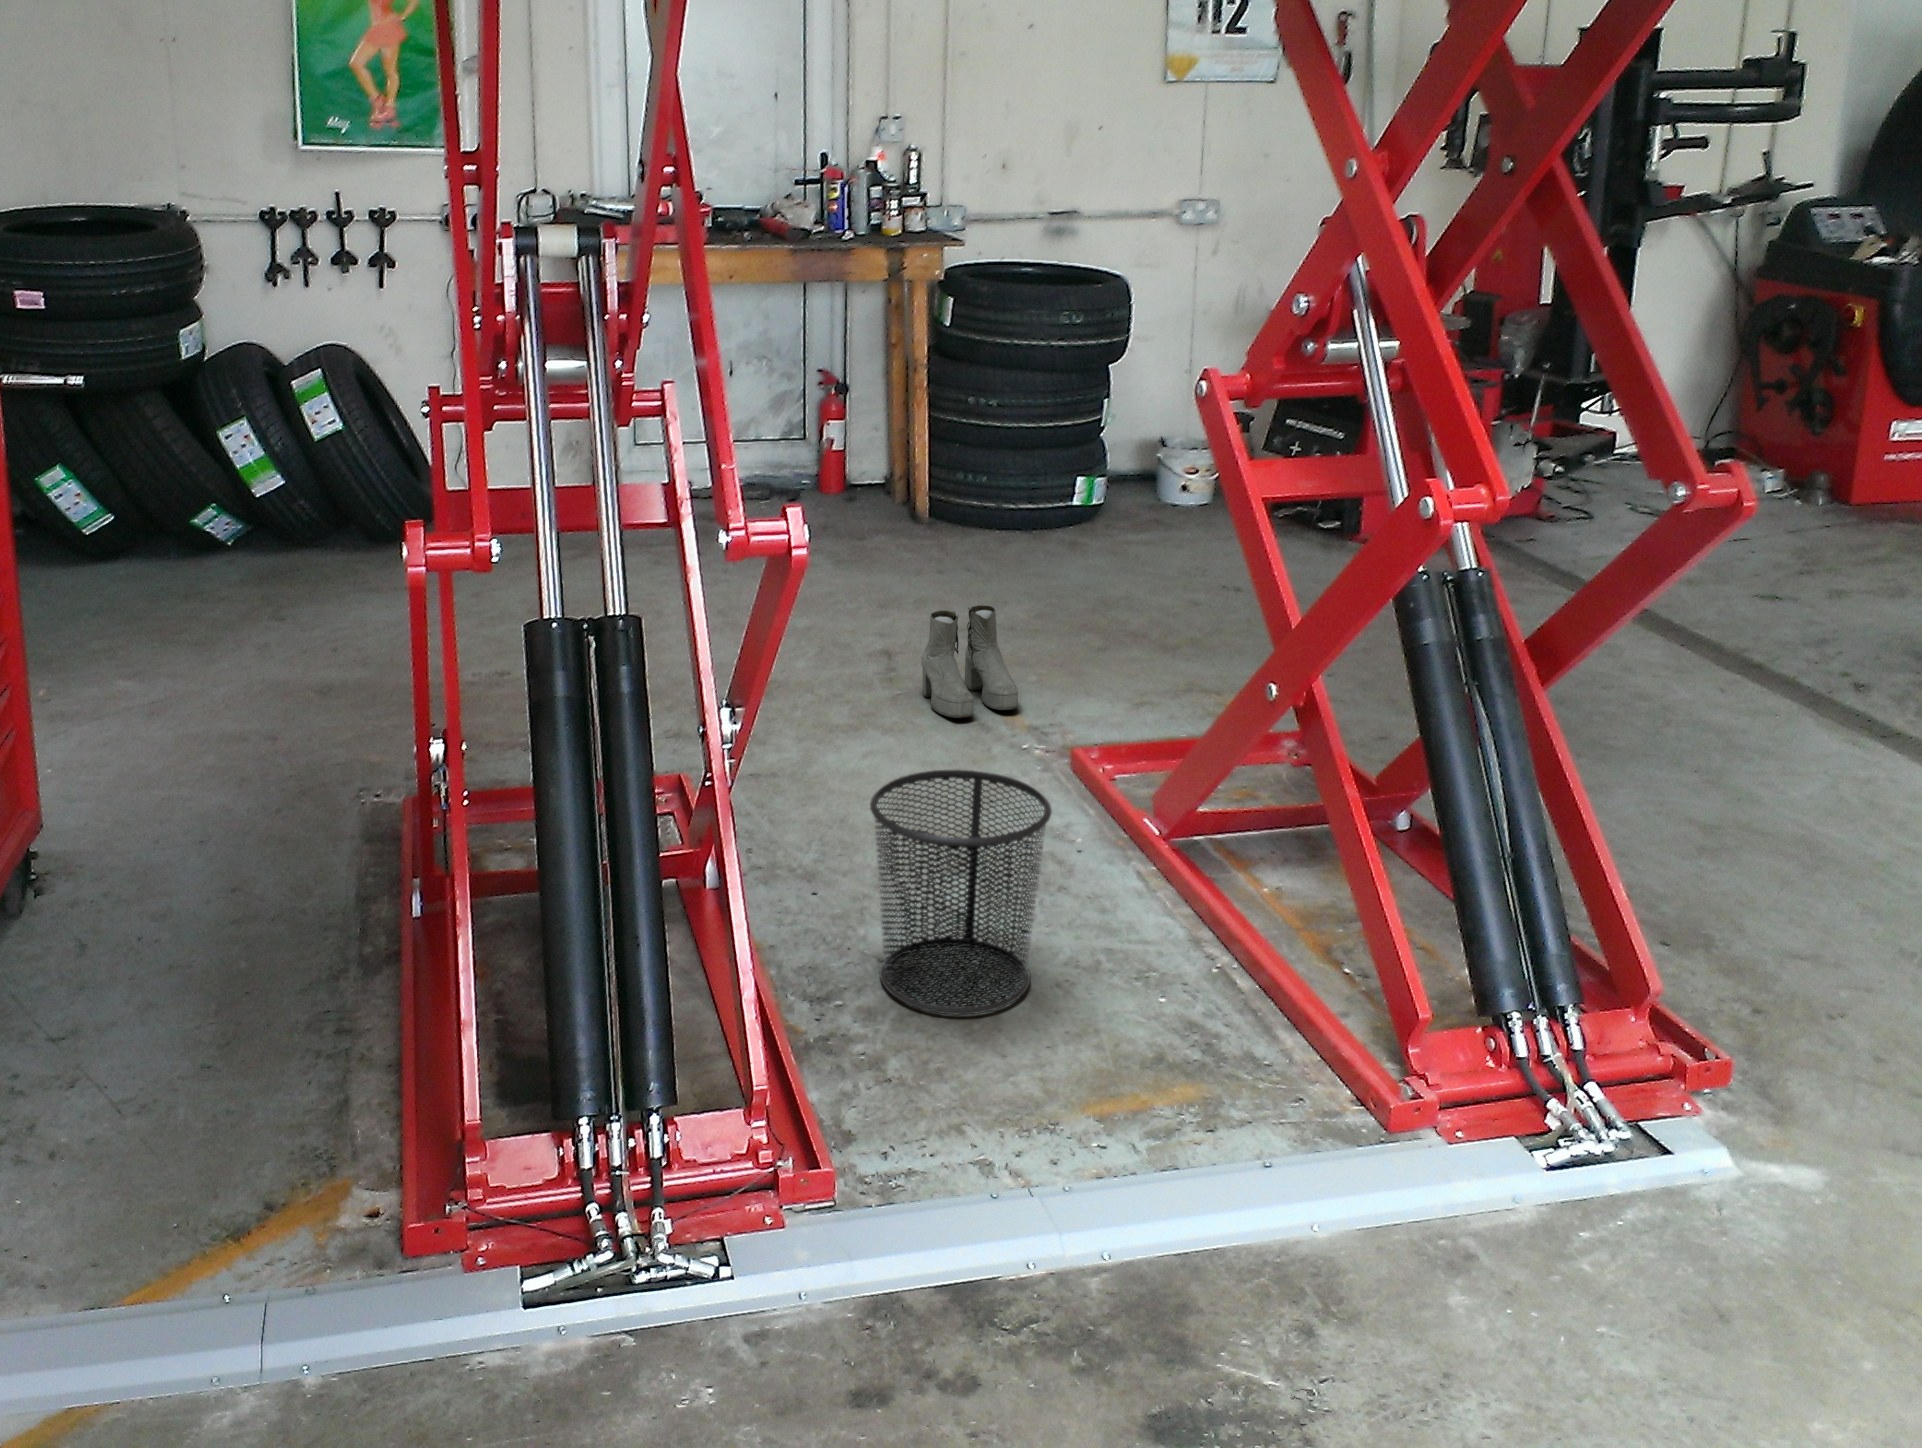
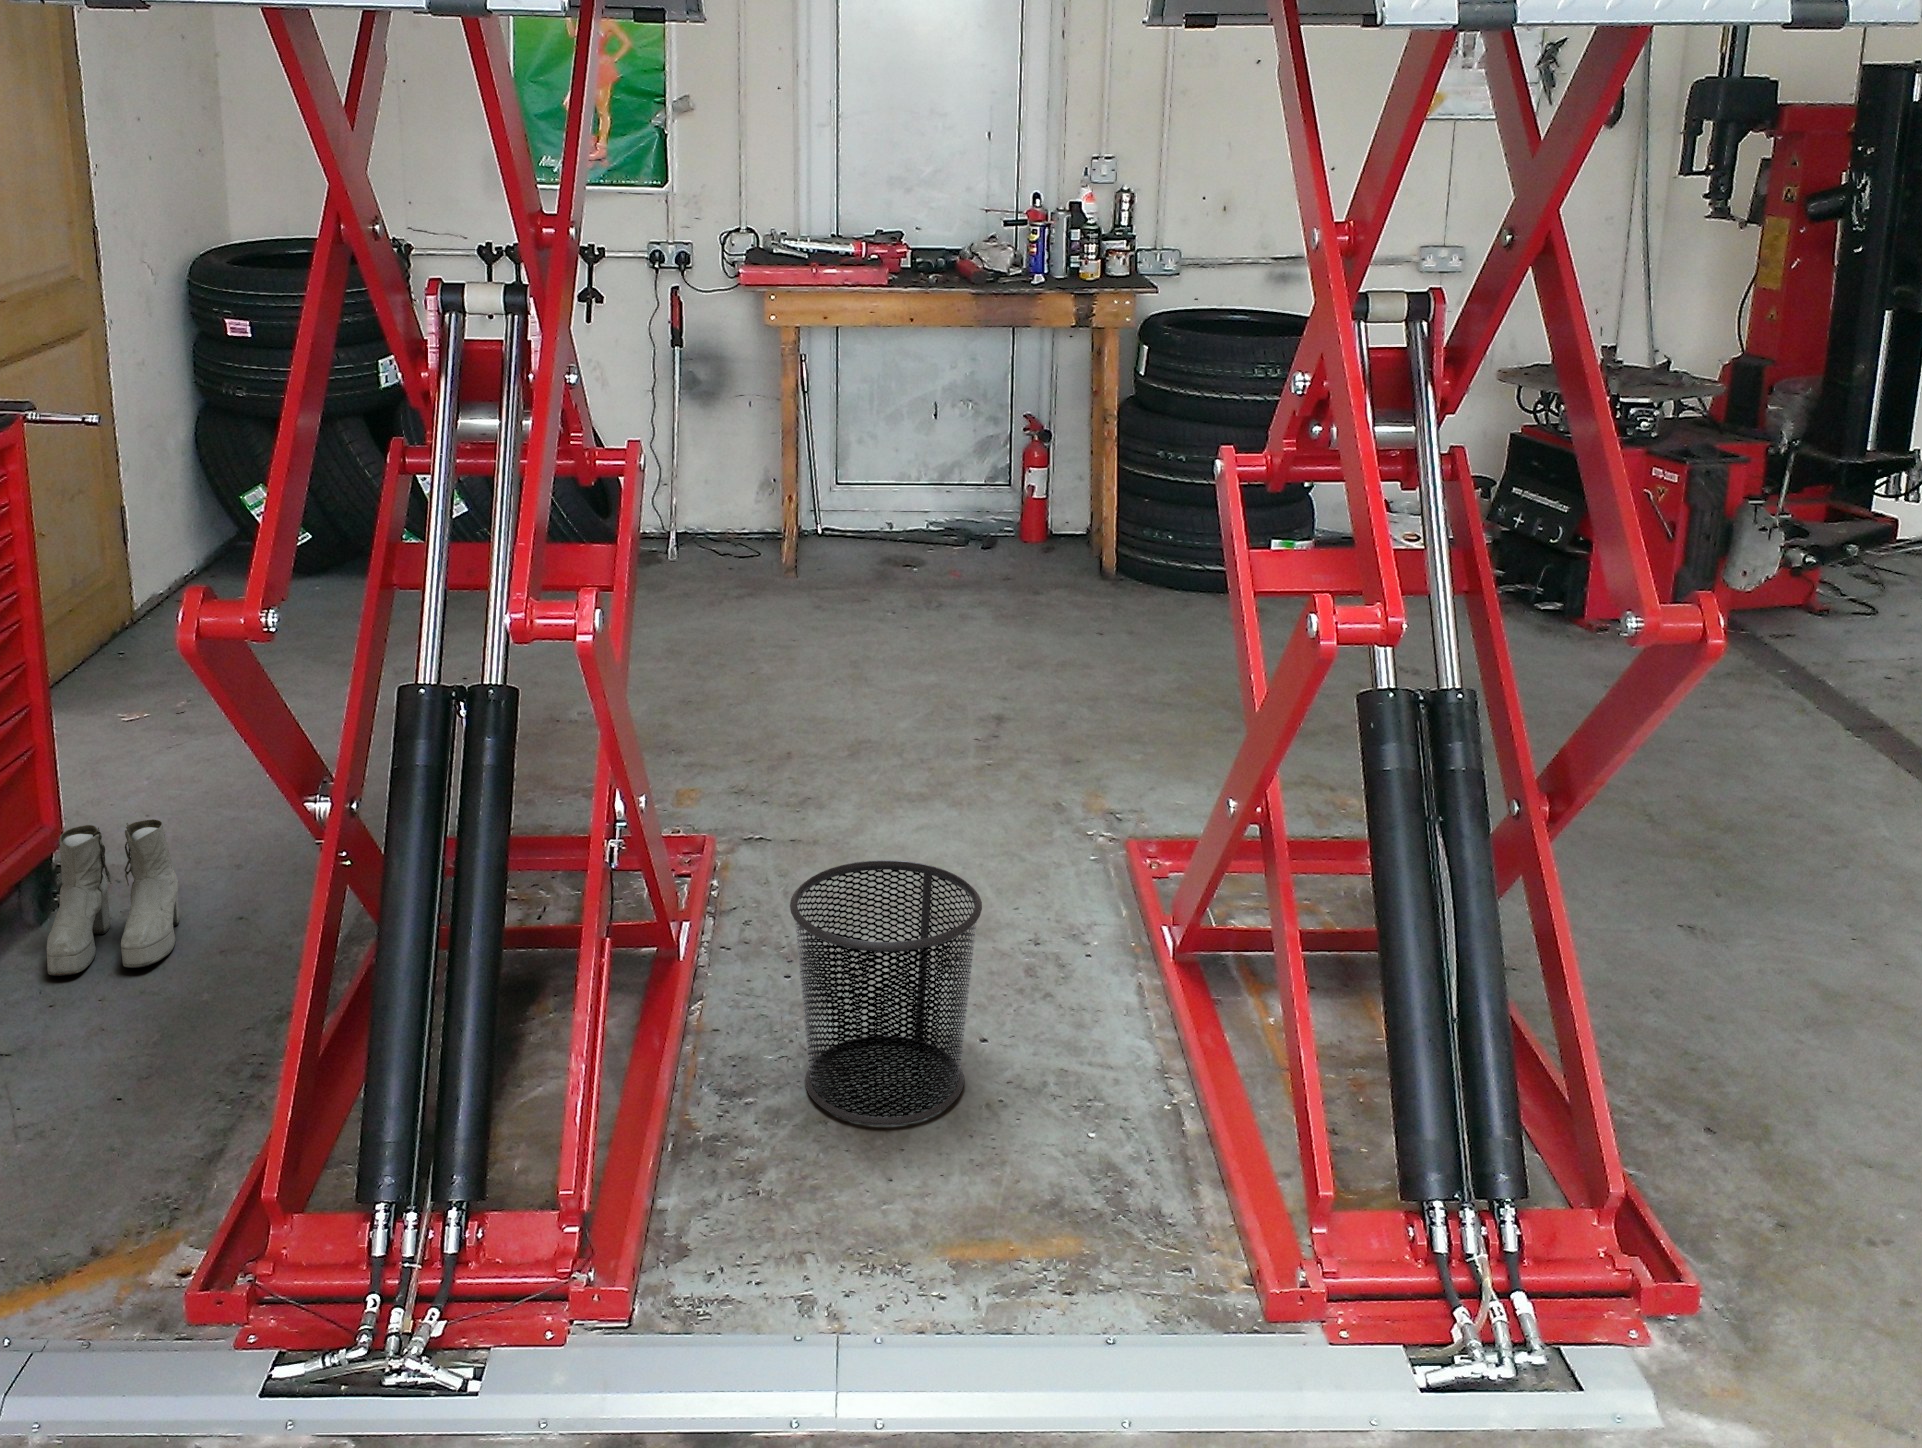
boots: present [921,605,1018,718] -> present [47,819,179,976]

